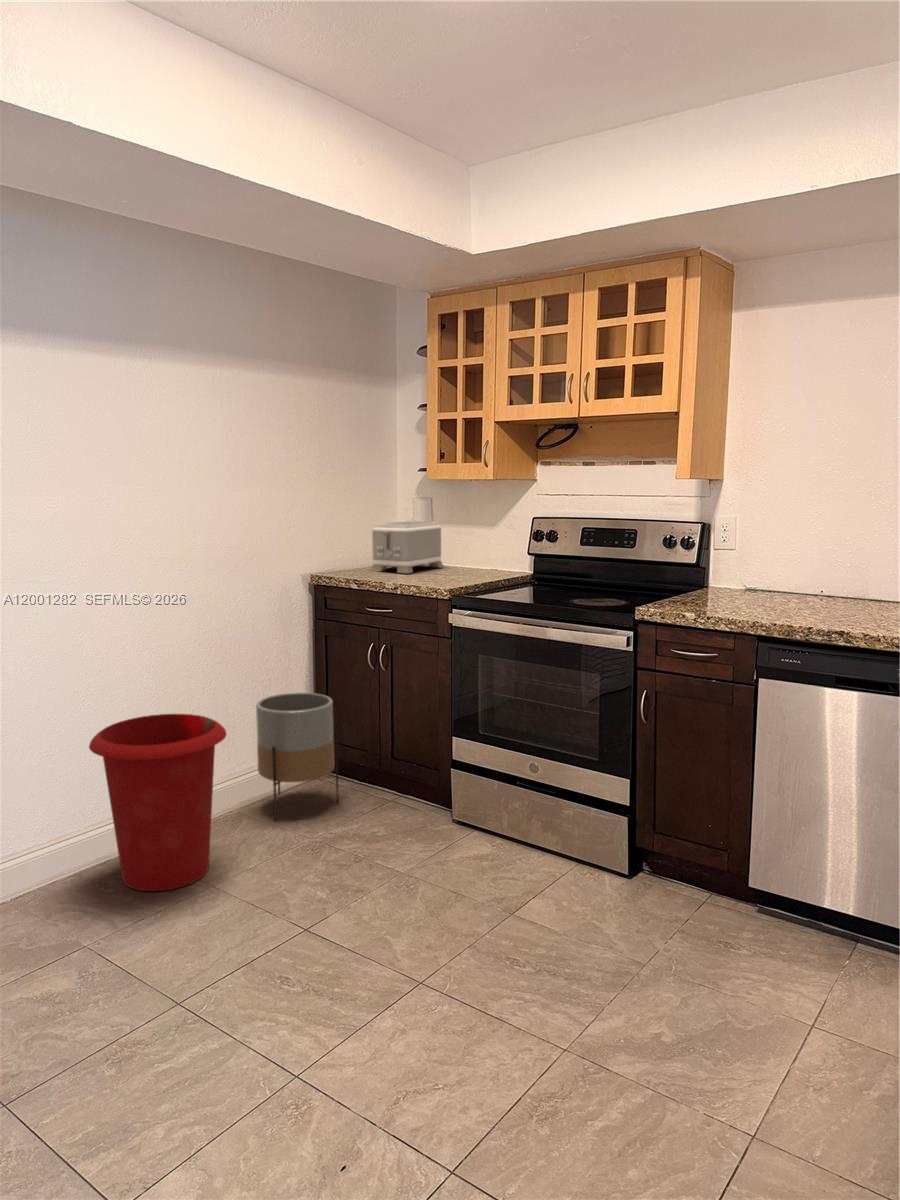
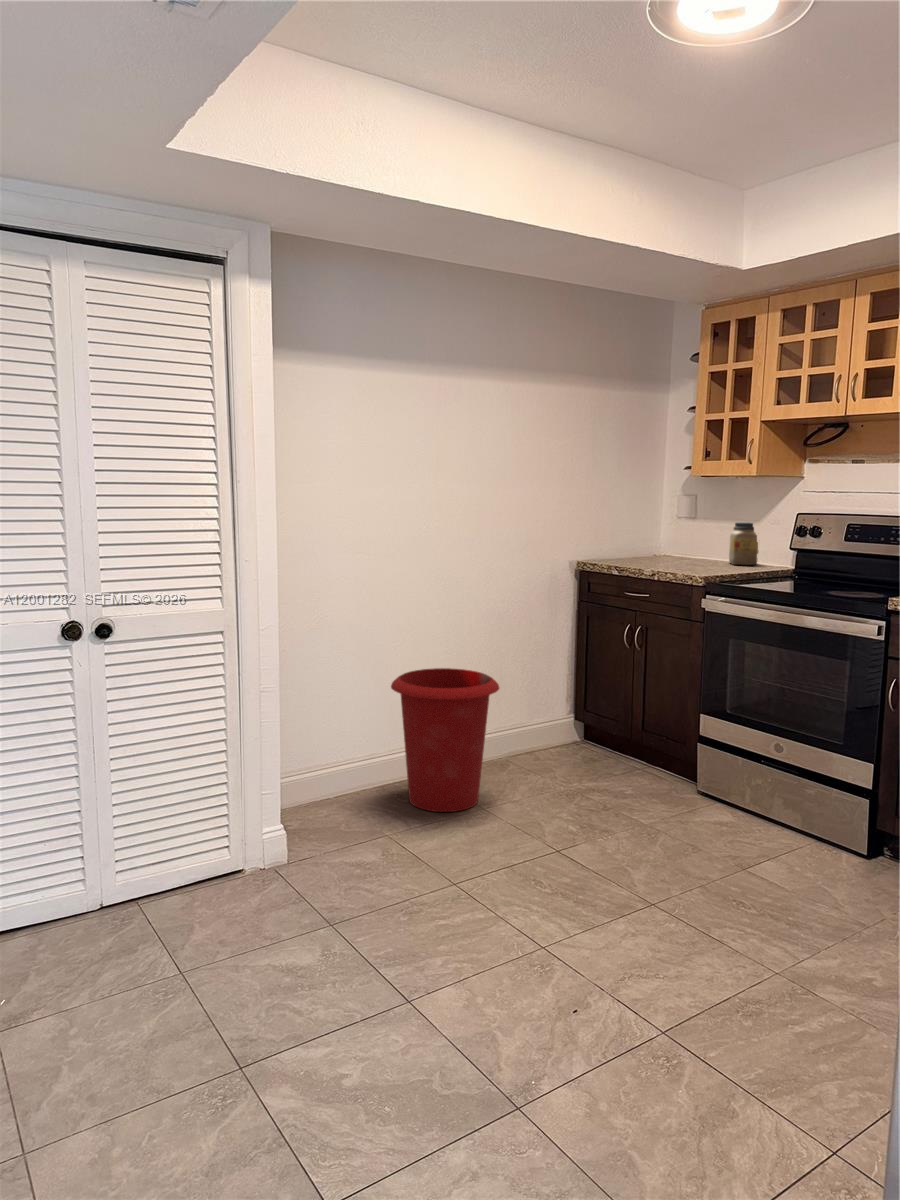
toaster: present [371,521,443,573] -> none [634,516,705,563]
jar: none [467,526,497,572] -> present [729,522,758,565]
planter: present [256,693,339,821] -> none [523,665,594,774]

